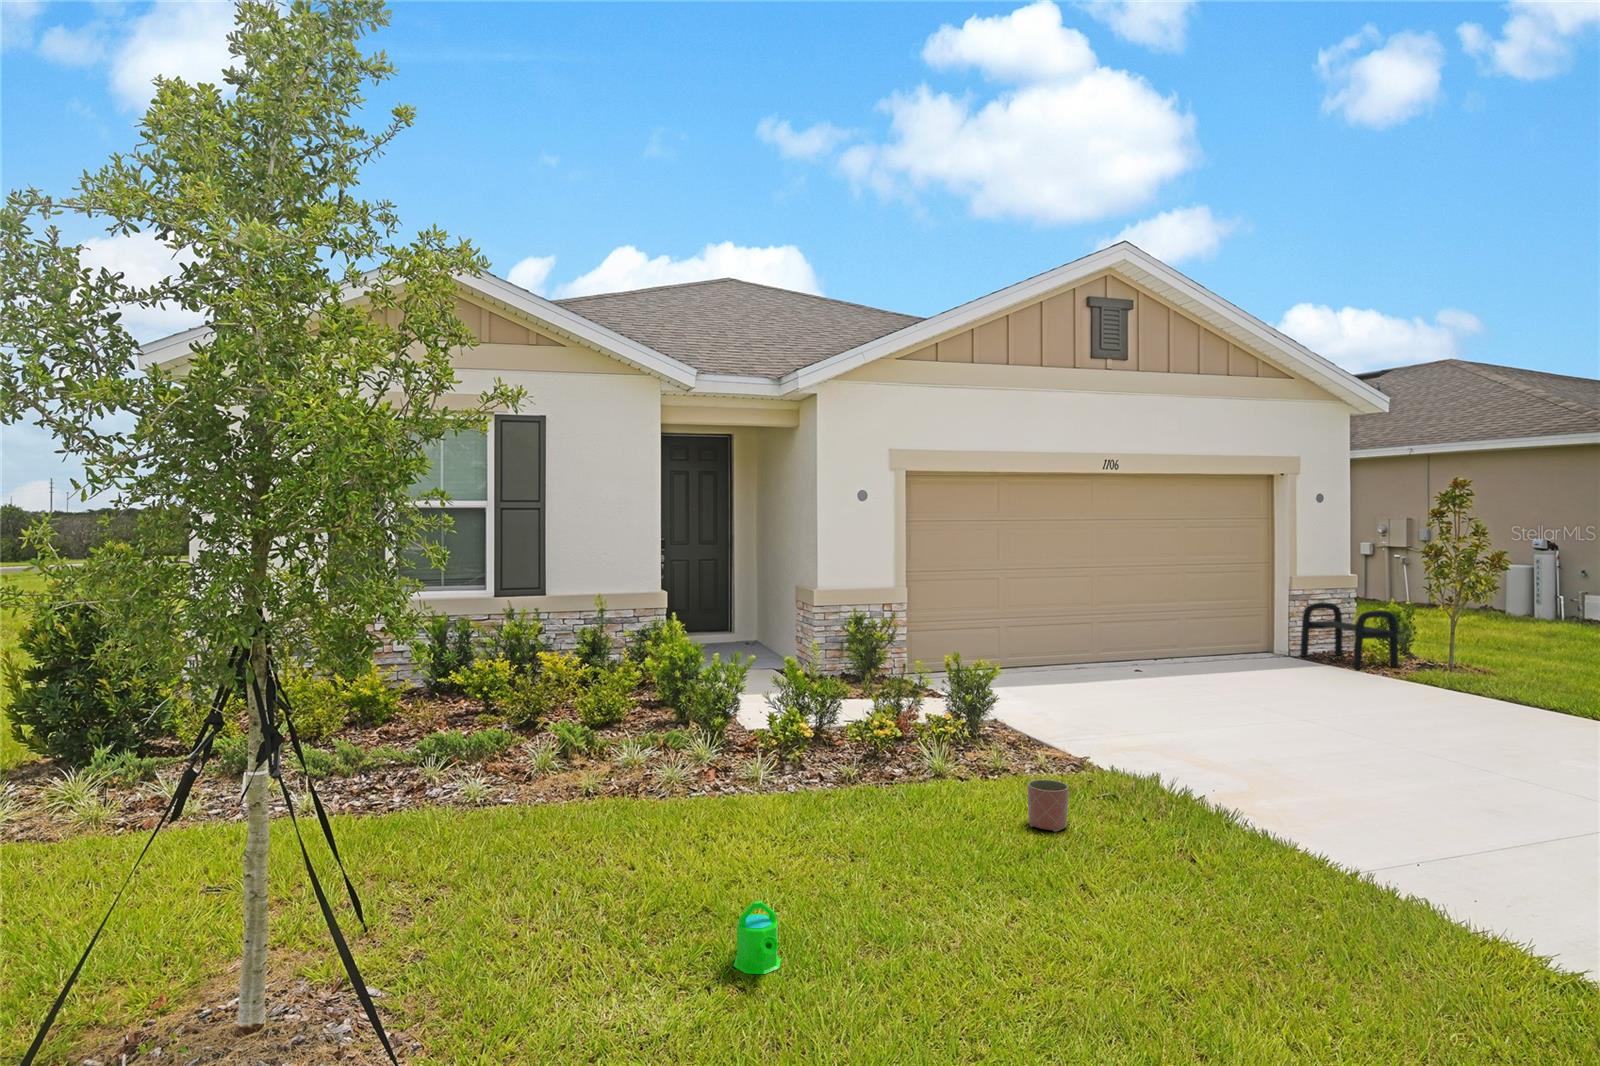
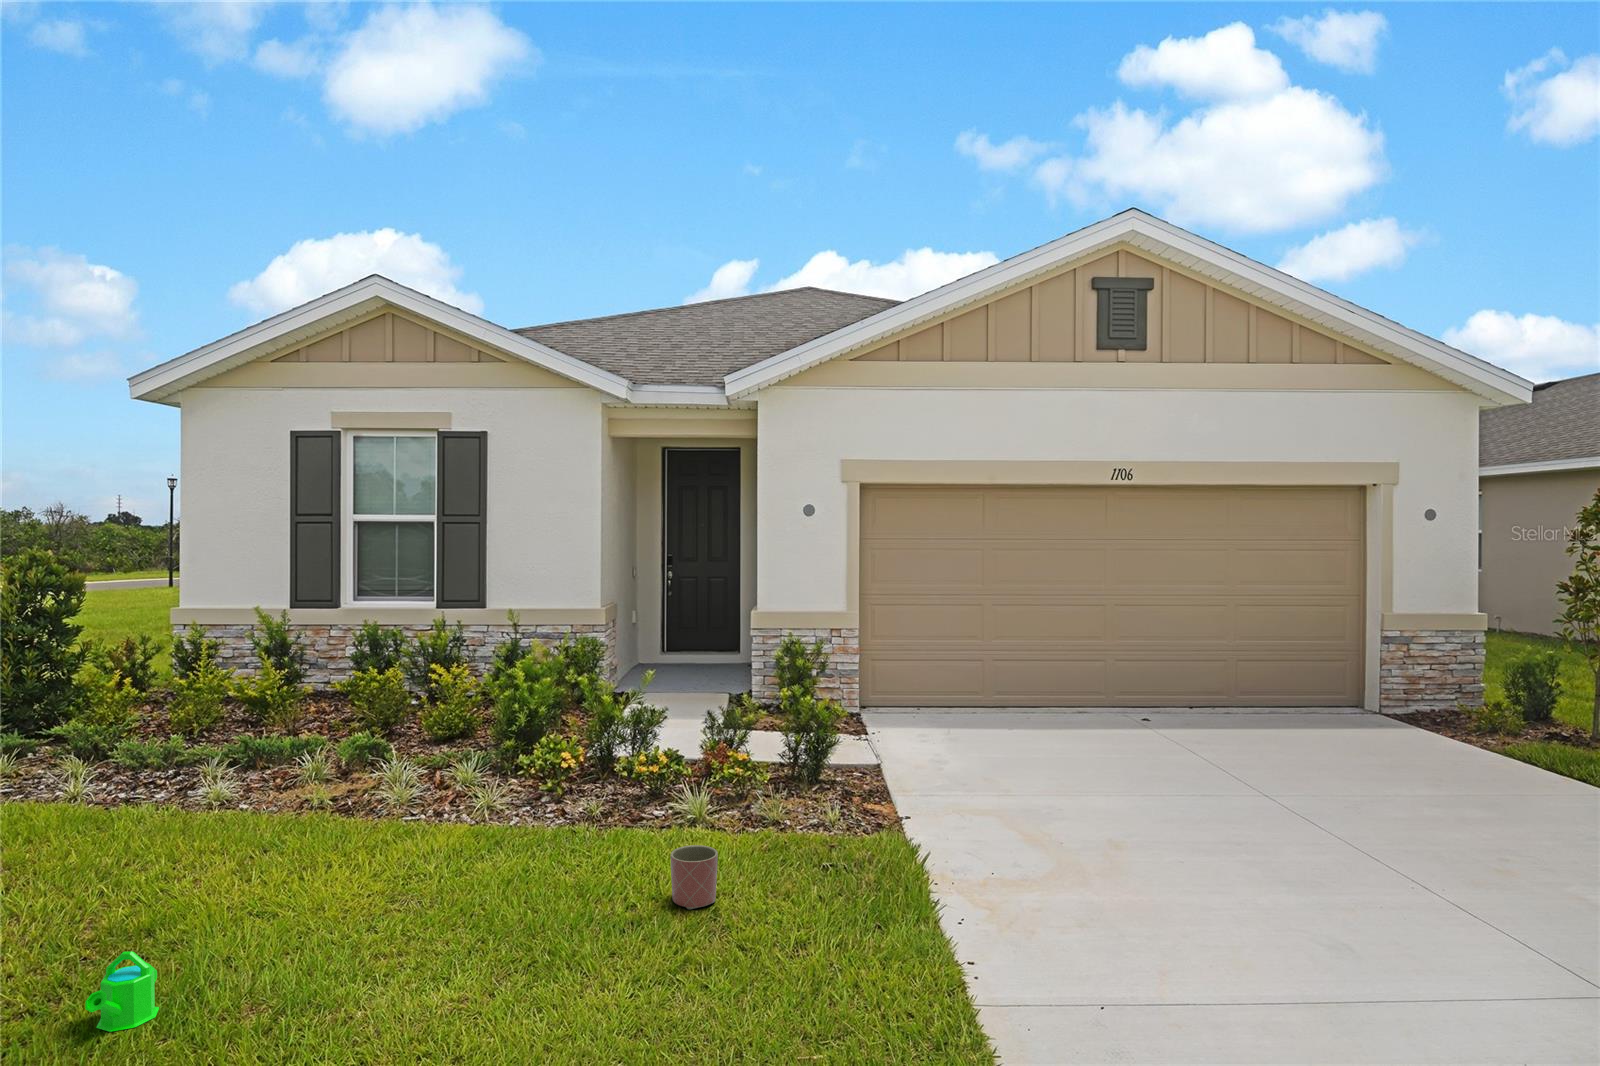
bench: present [1300,603,1398,669] -> none [1395,648,1516,737]

